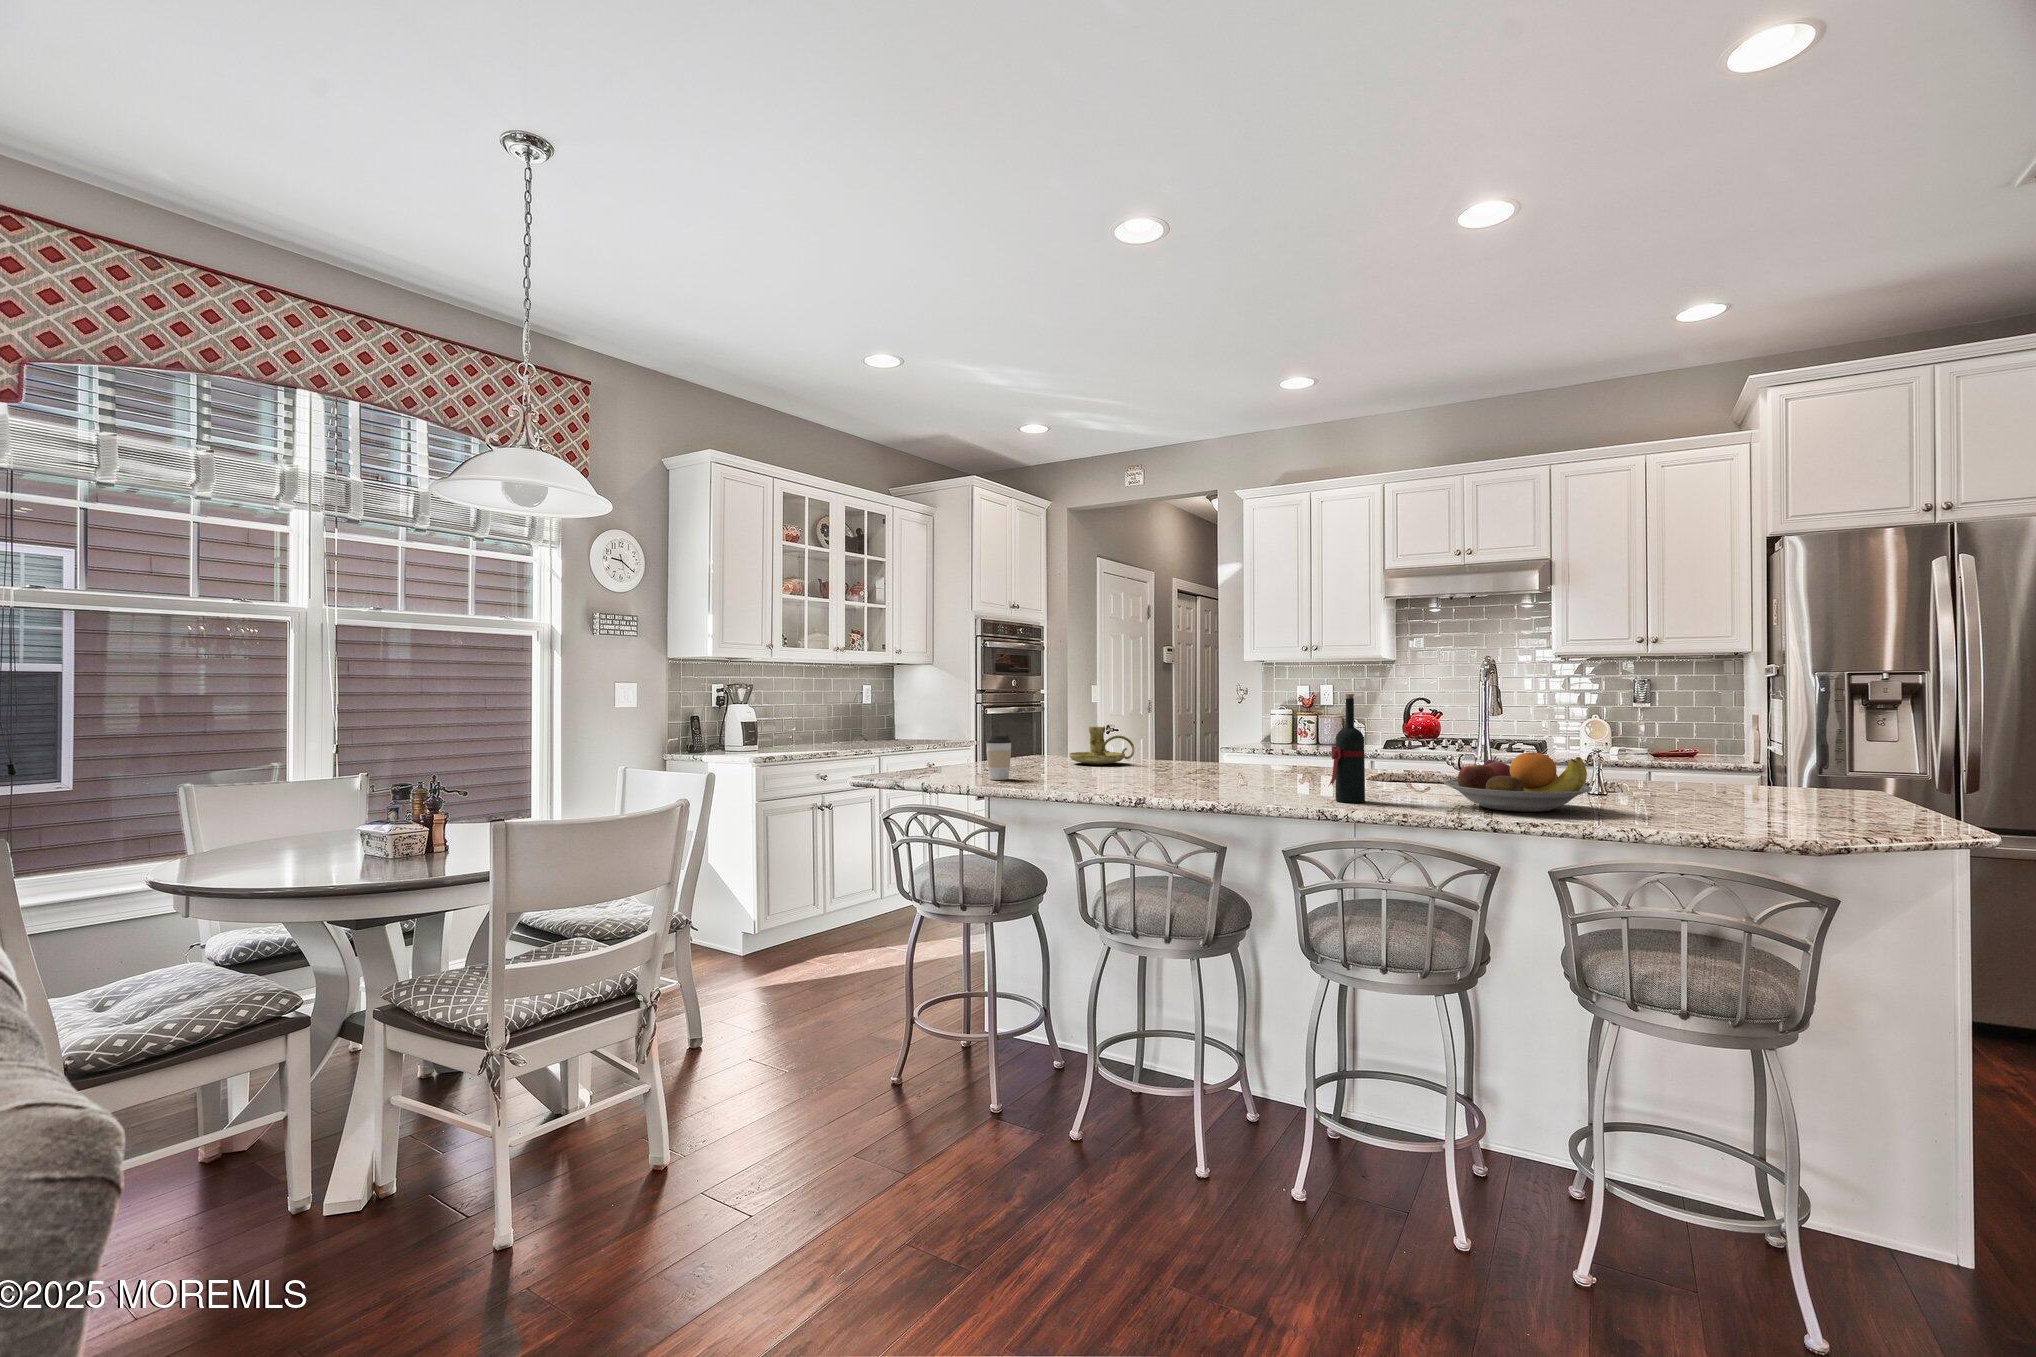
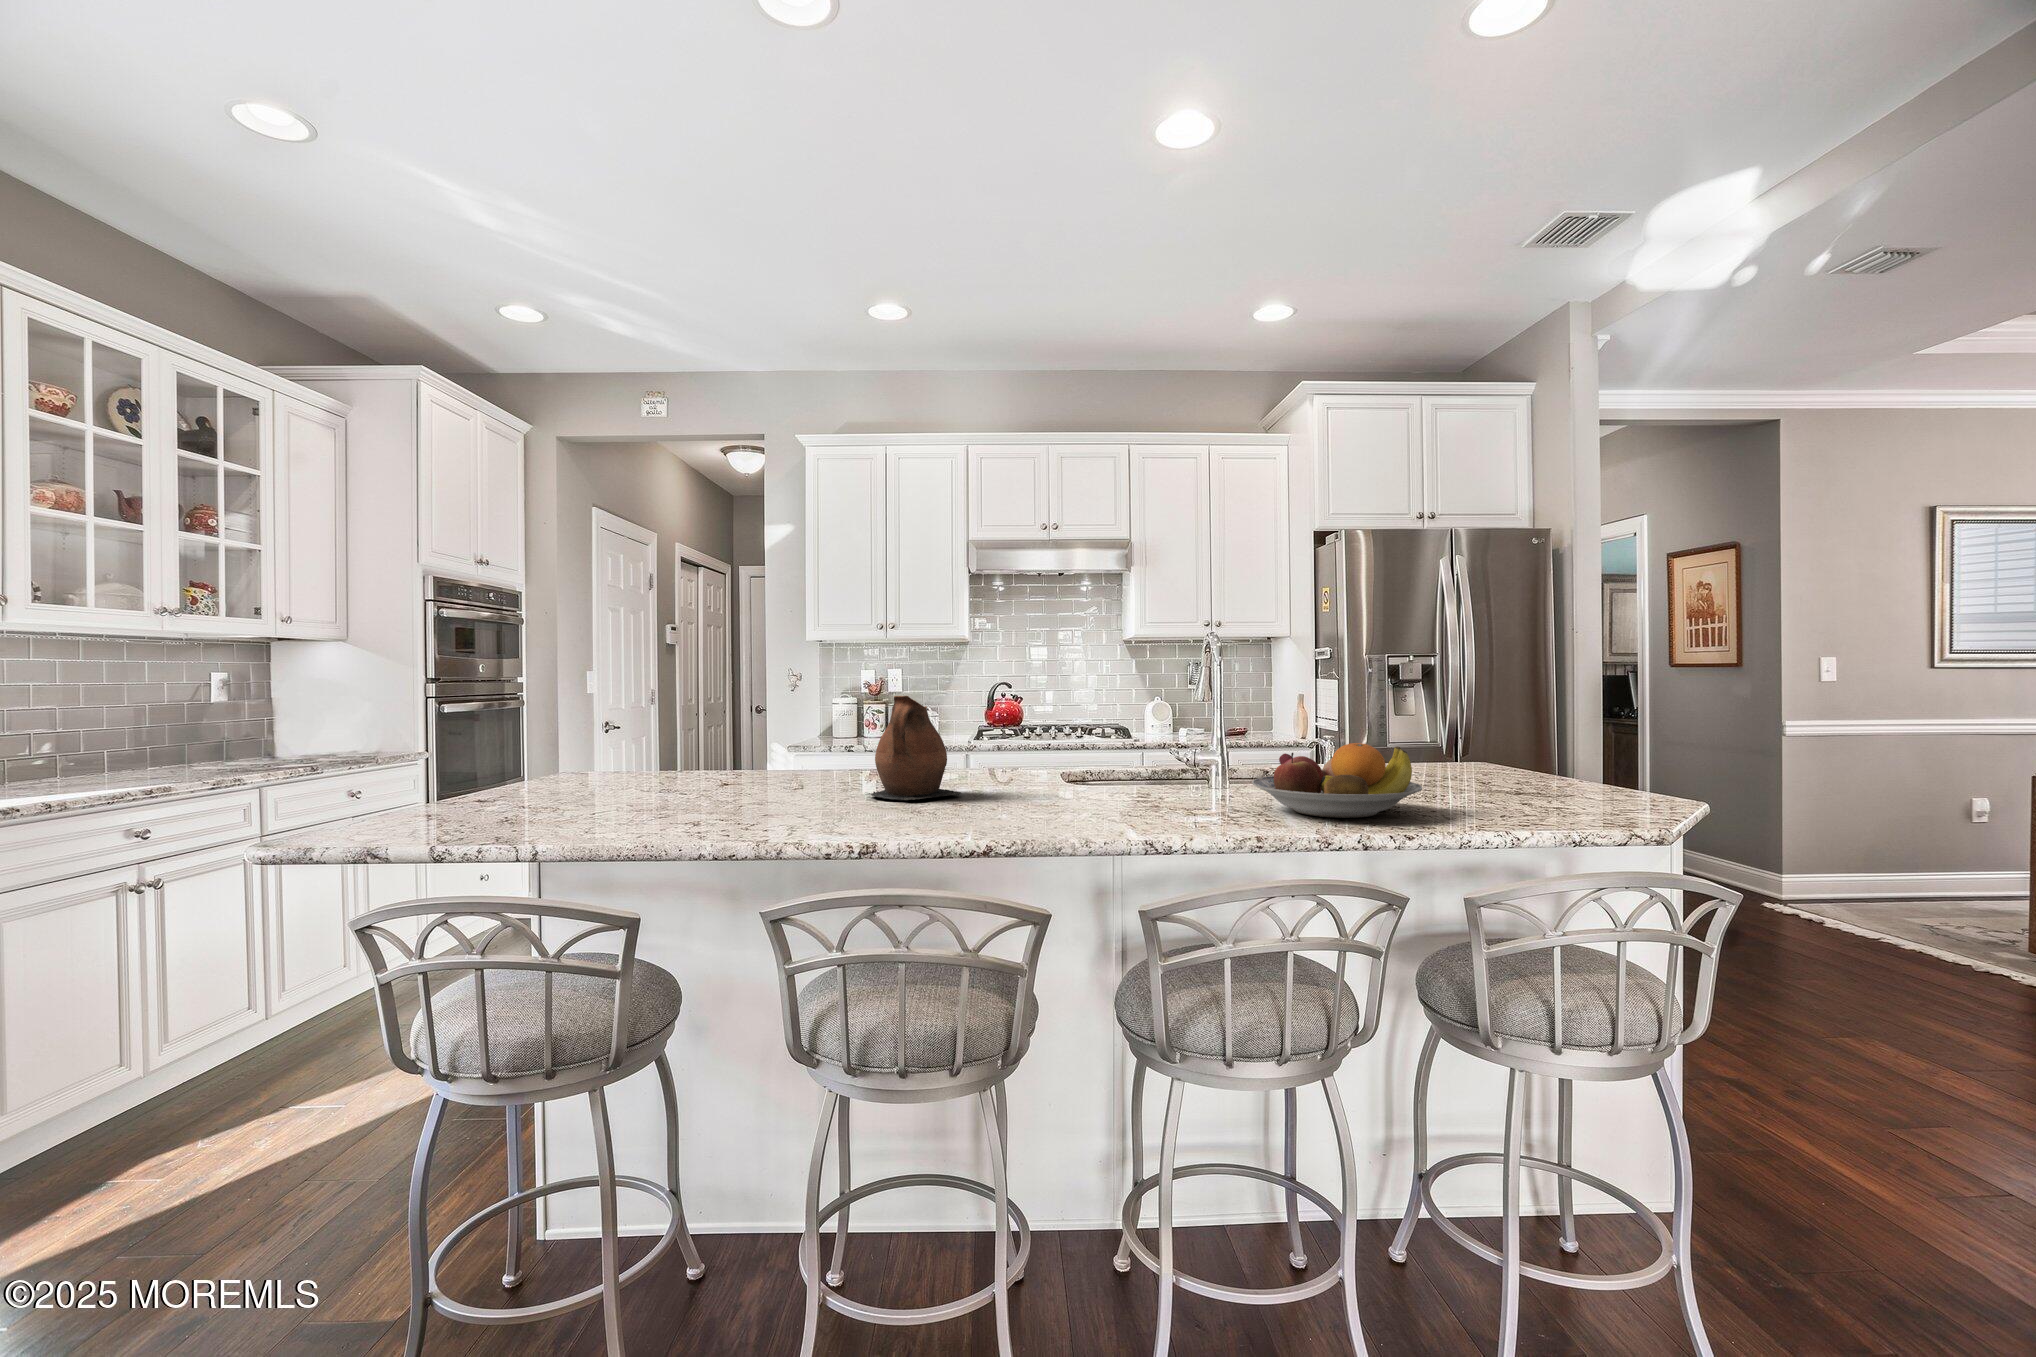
wine bottle: present [1329,694,1365,803] -> none [1133,675,1173,823]
ceramic pitcher: none [1186,707,1254,781] -> present [869,696,961,800]
candle holder: present [1069,727,1134,765] -> none [646,727,749,783]
coffee cup: present [986,735,1012,780] -> none [549,751,599,829]

